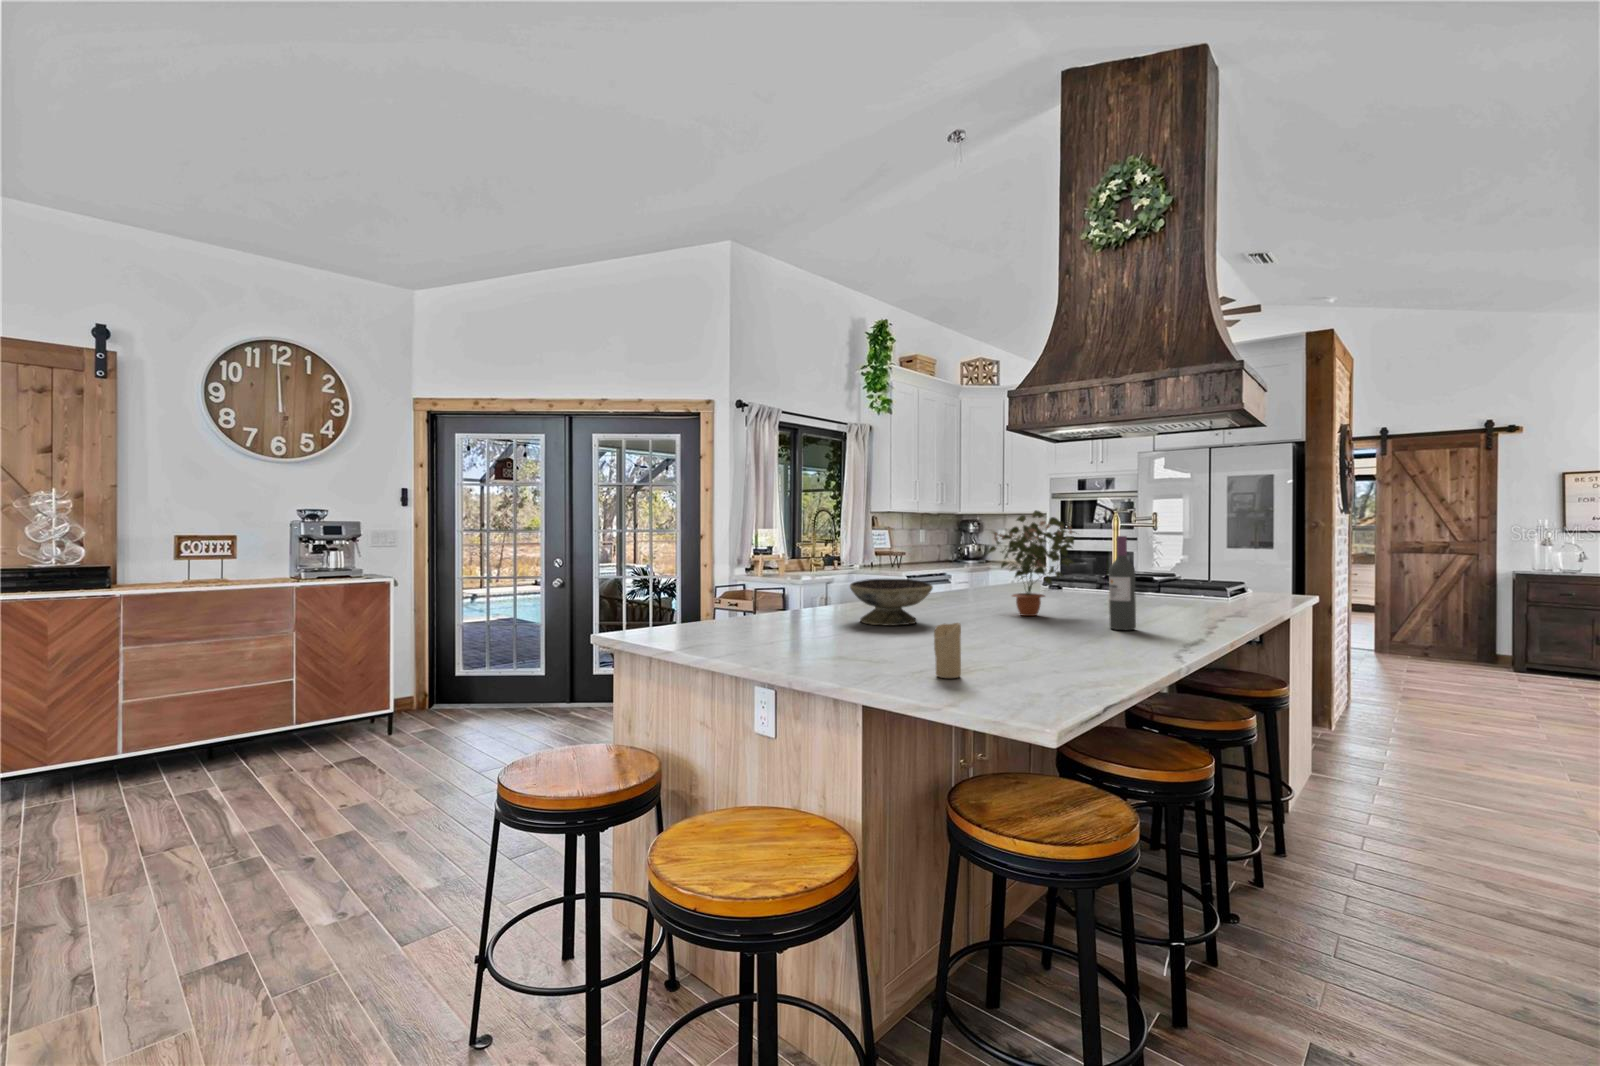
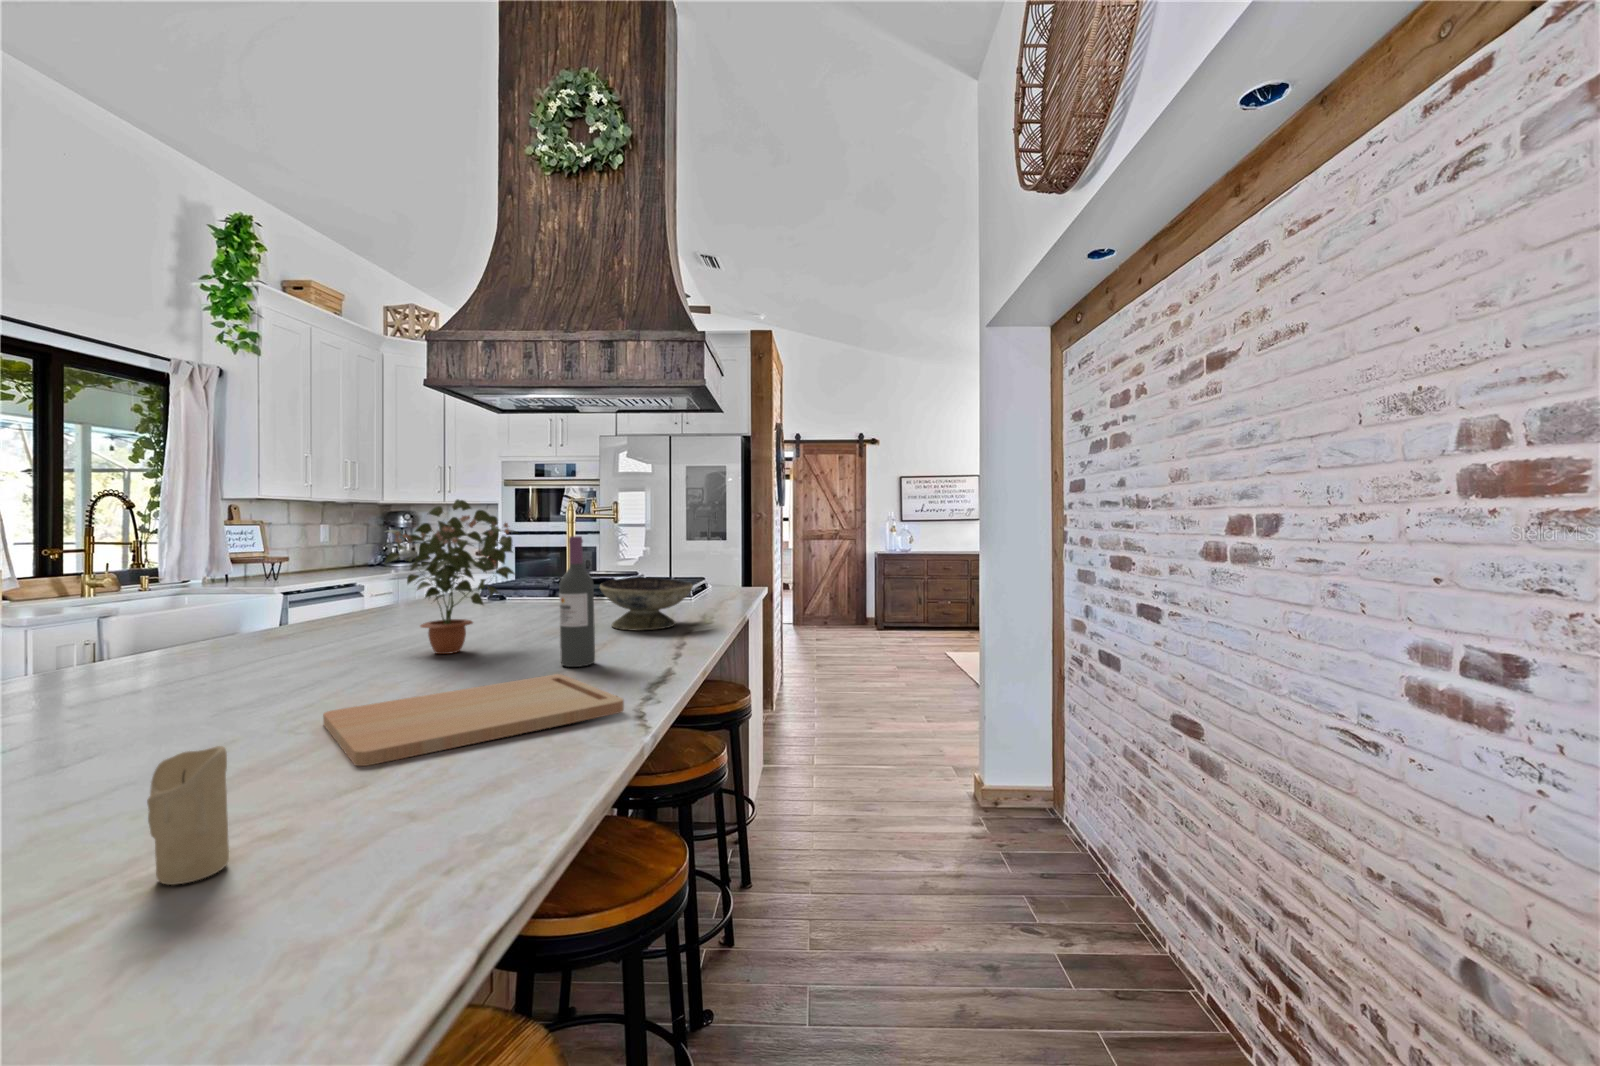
decorative bowl: present [850,579,933,626] -> present [600,577,693,630]
cutting board: none [972,630,1157,657] -> present [323,674,624,766]

